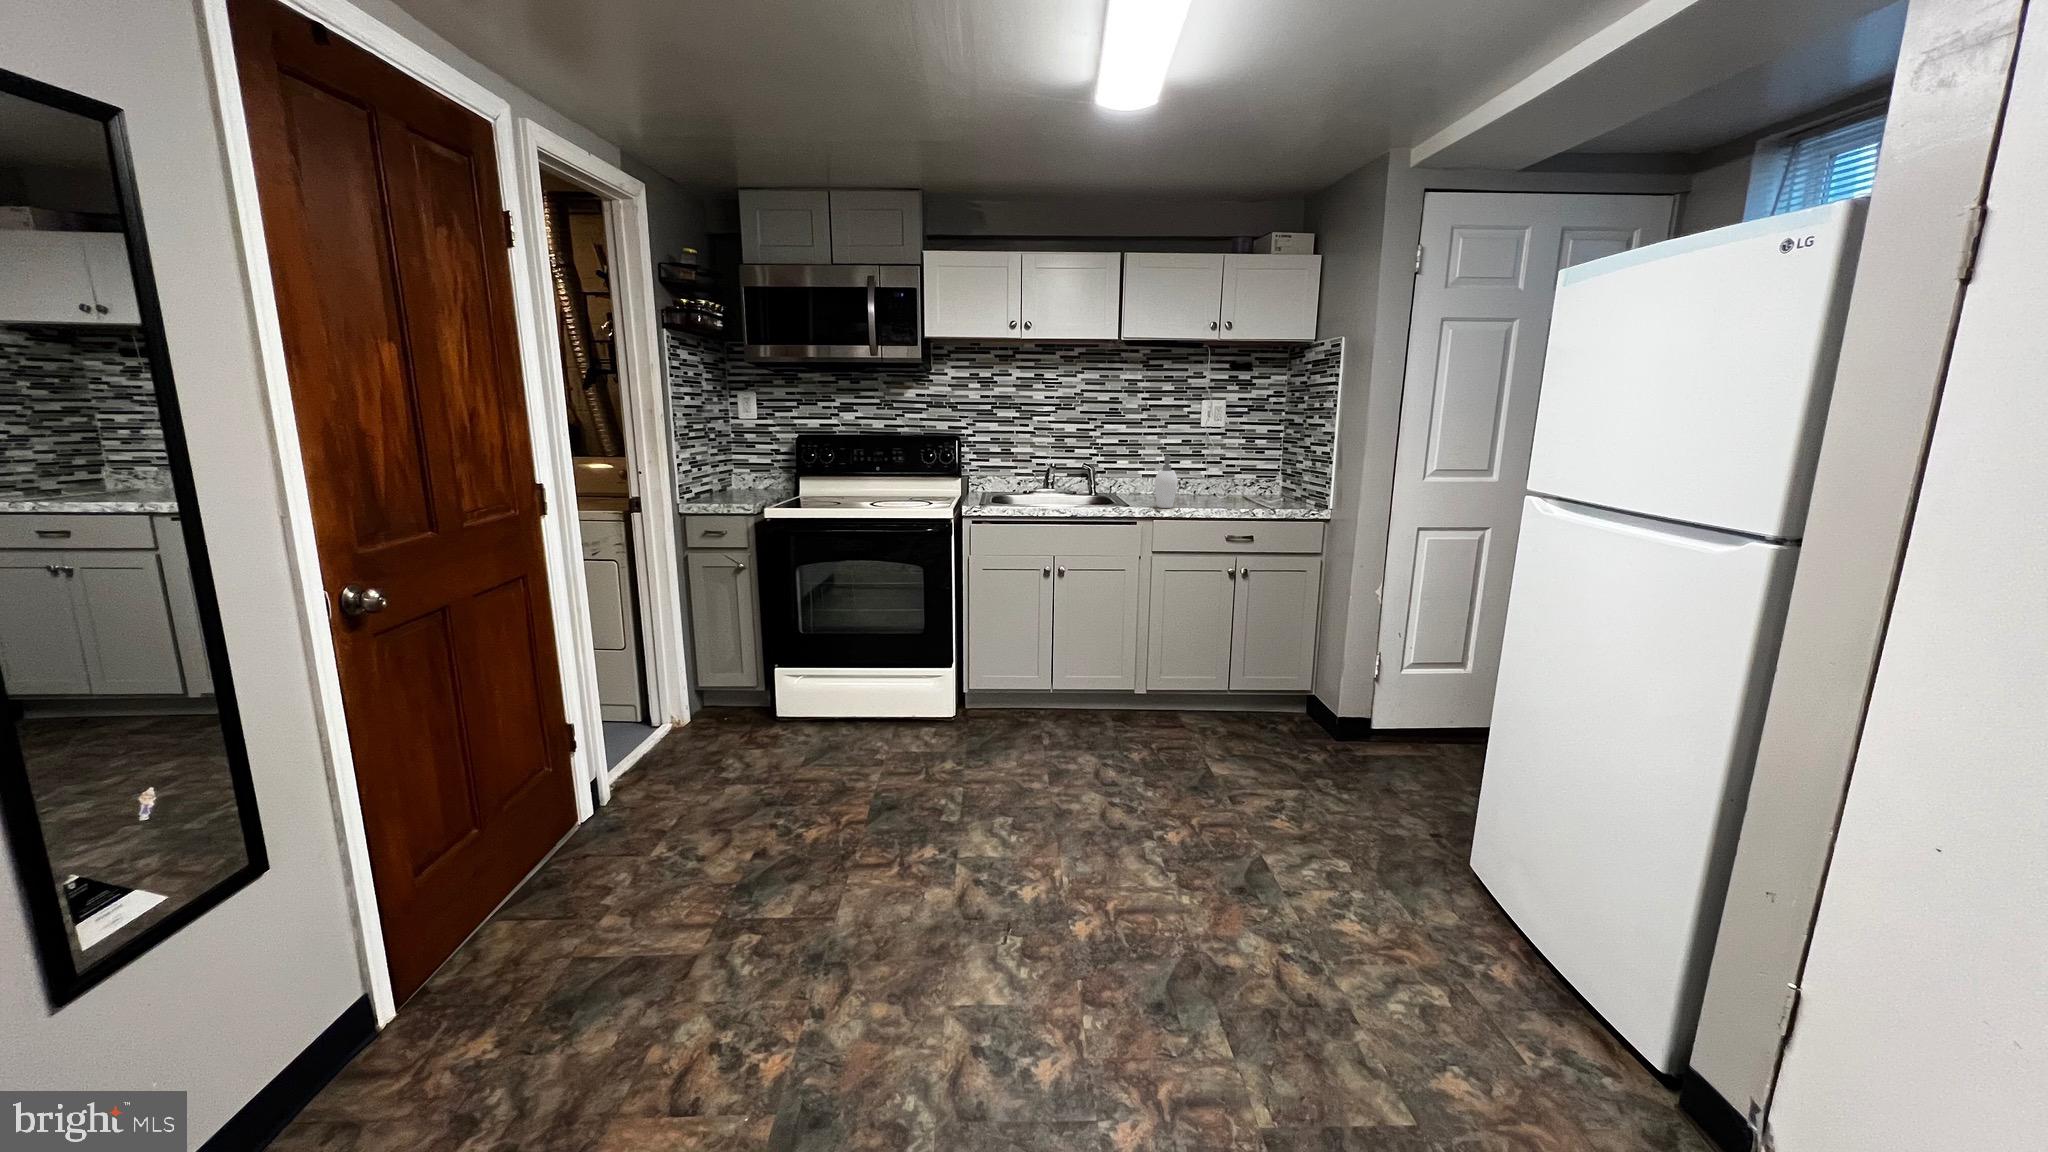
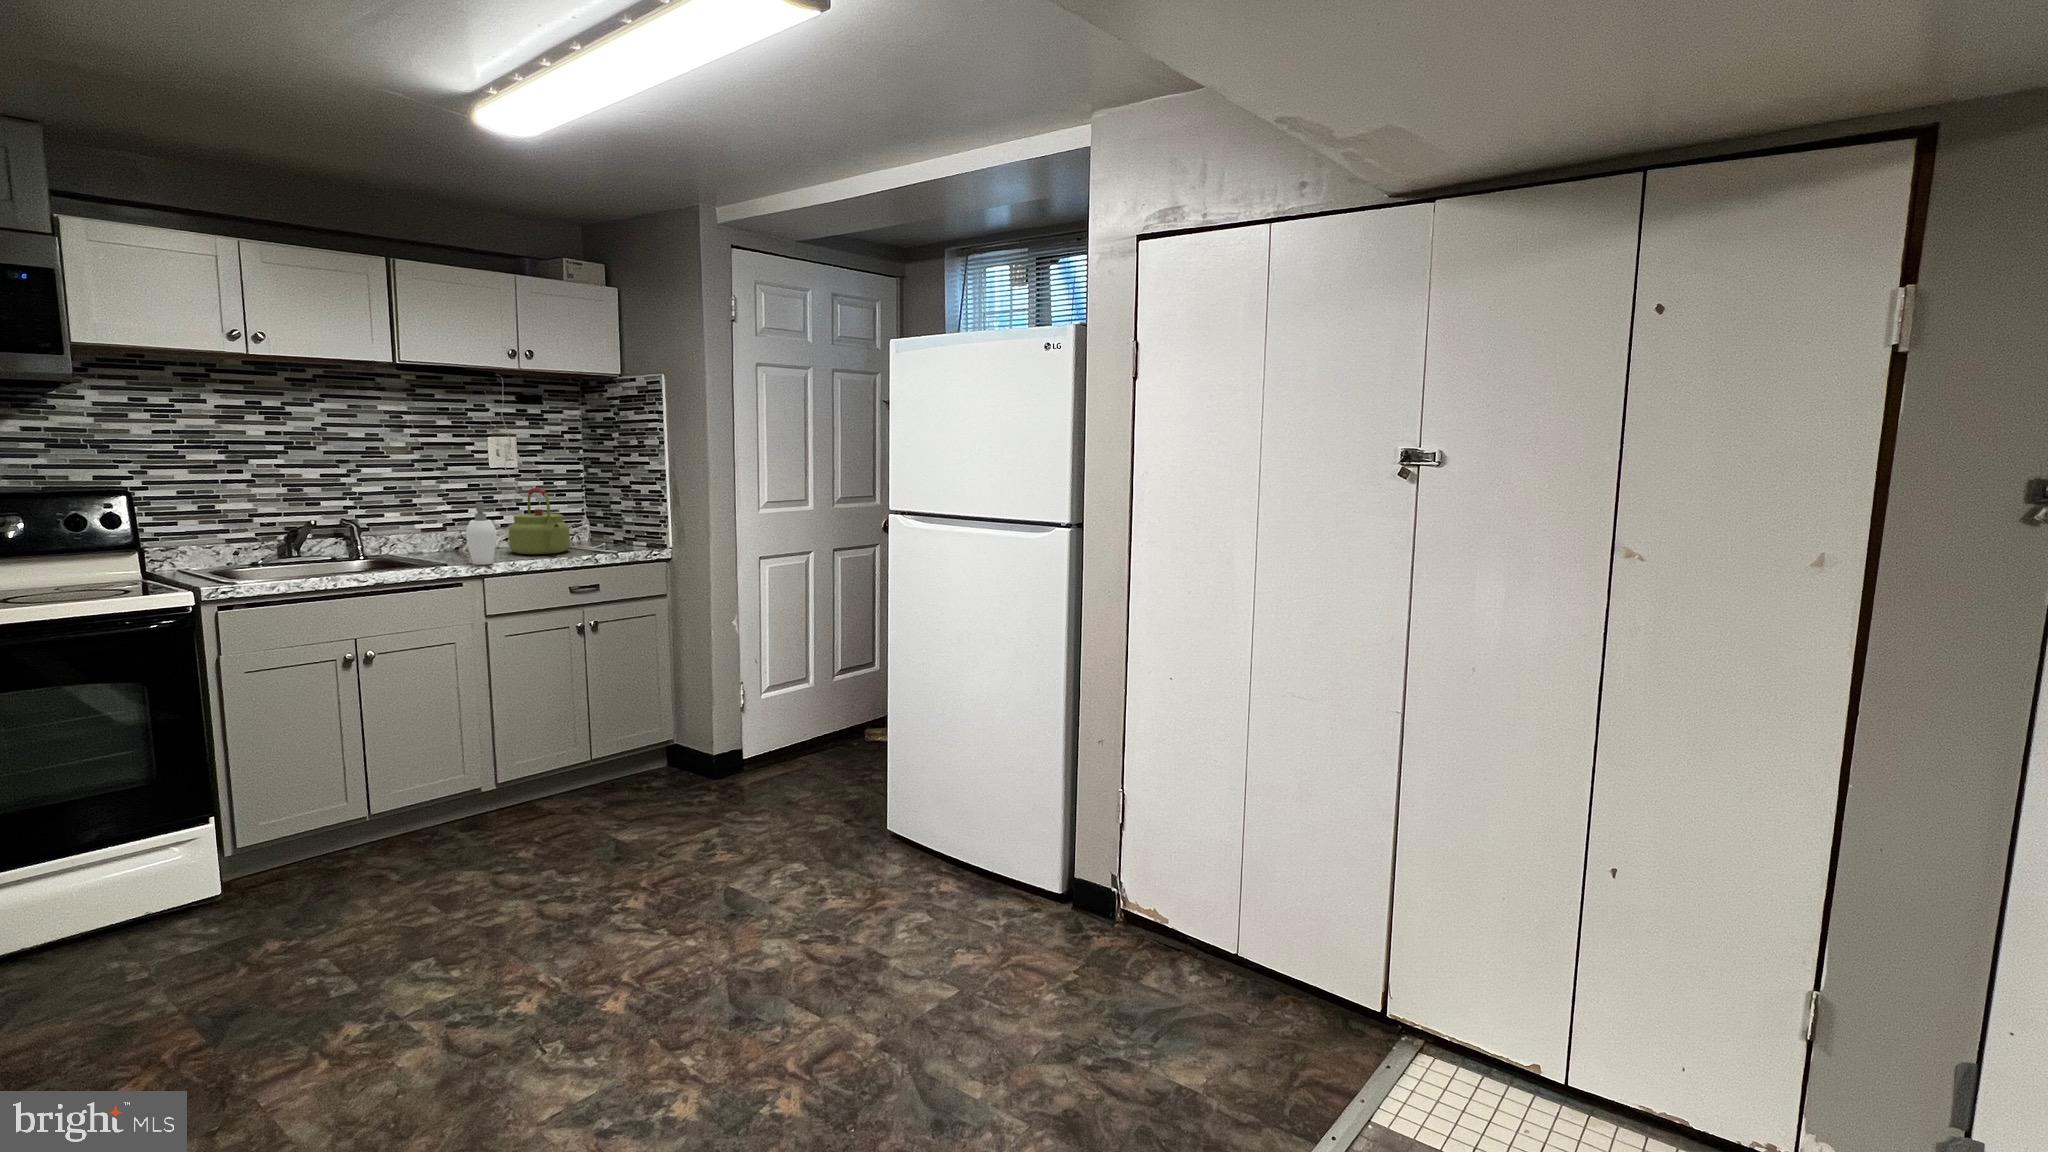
kettle: none [1198,445,1248,504] -> present [509,488,570,554]

